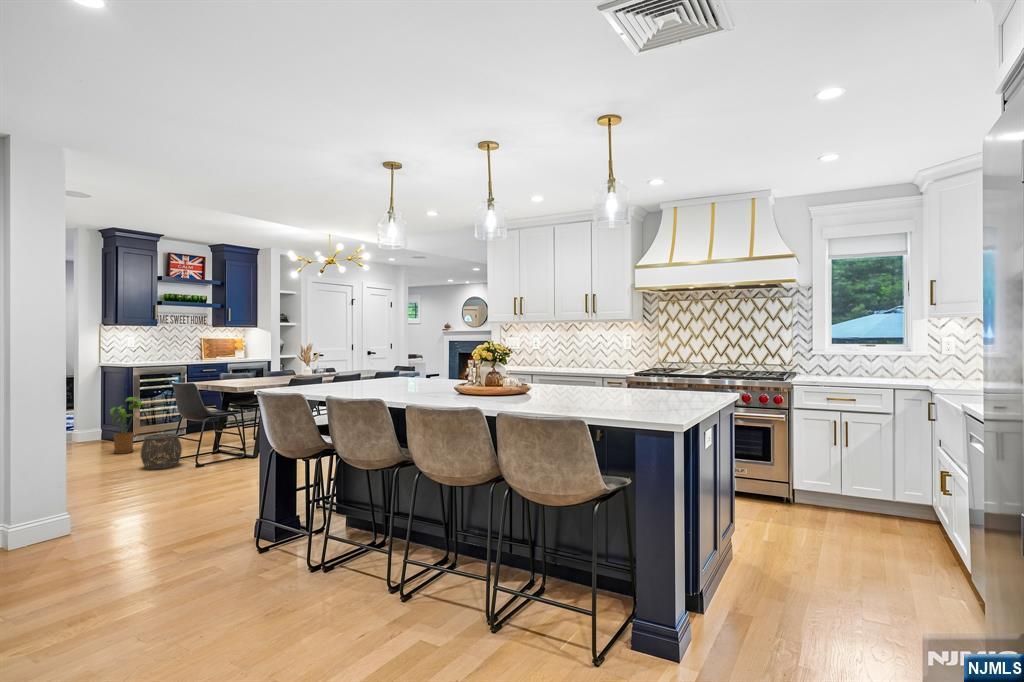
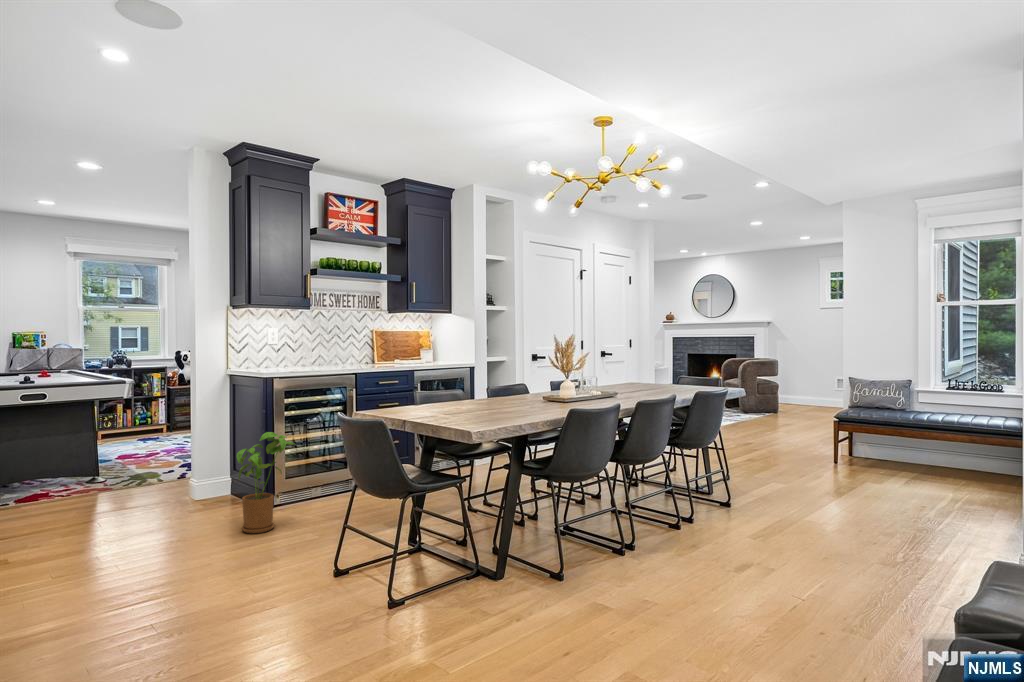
woven basket: present [141,433,182,469] -> none [281,513,358,593]

